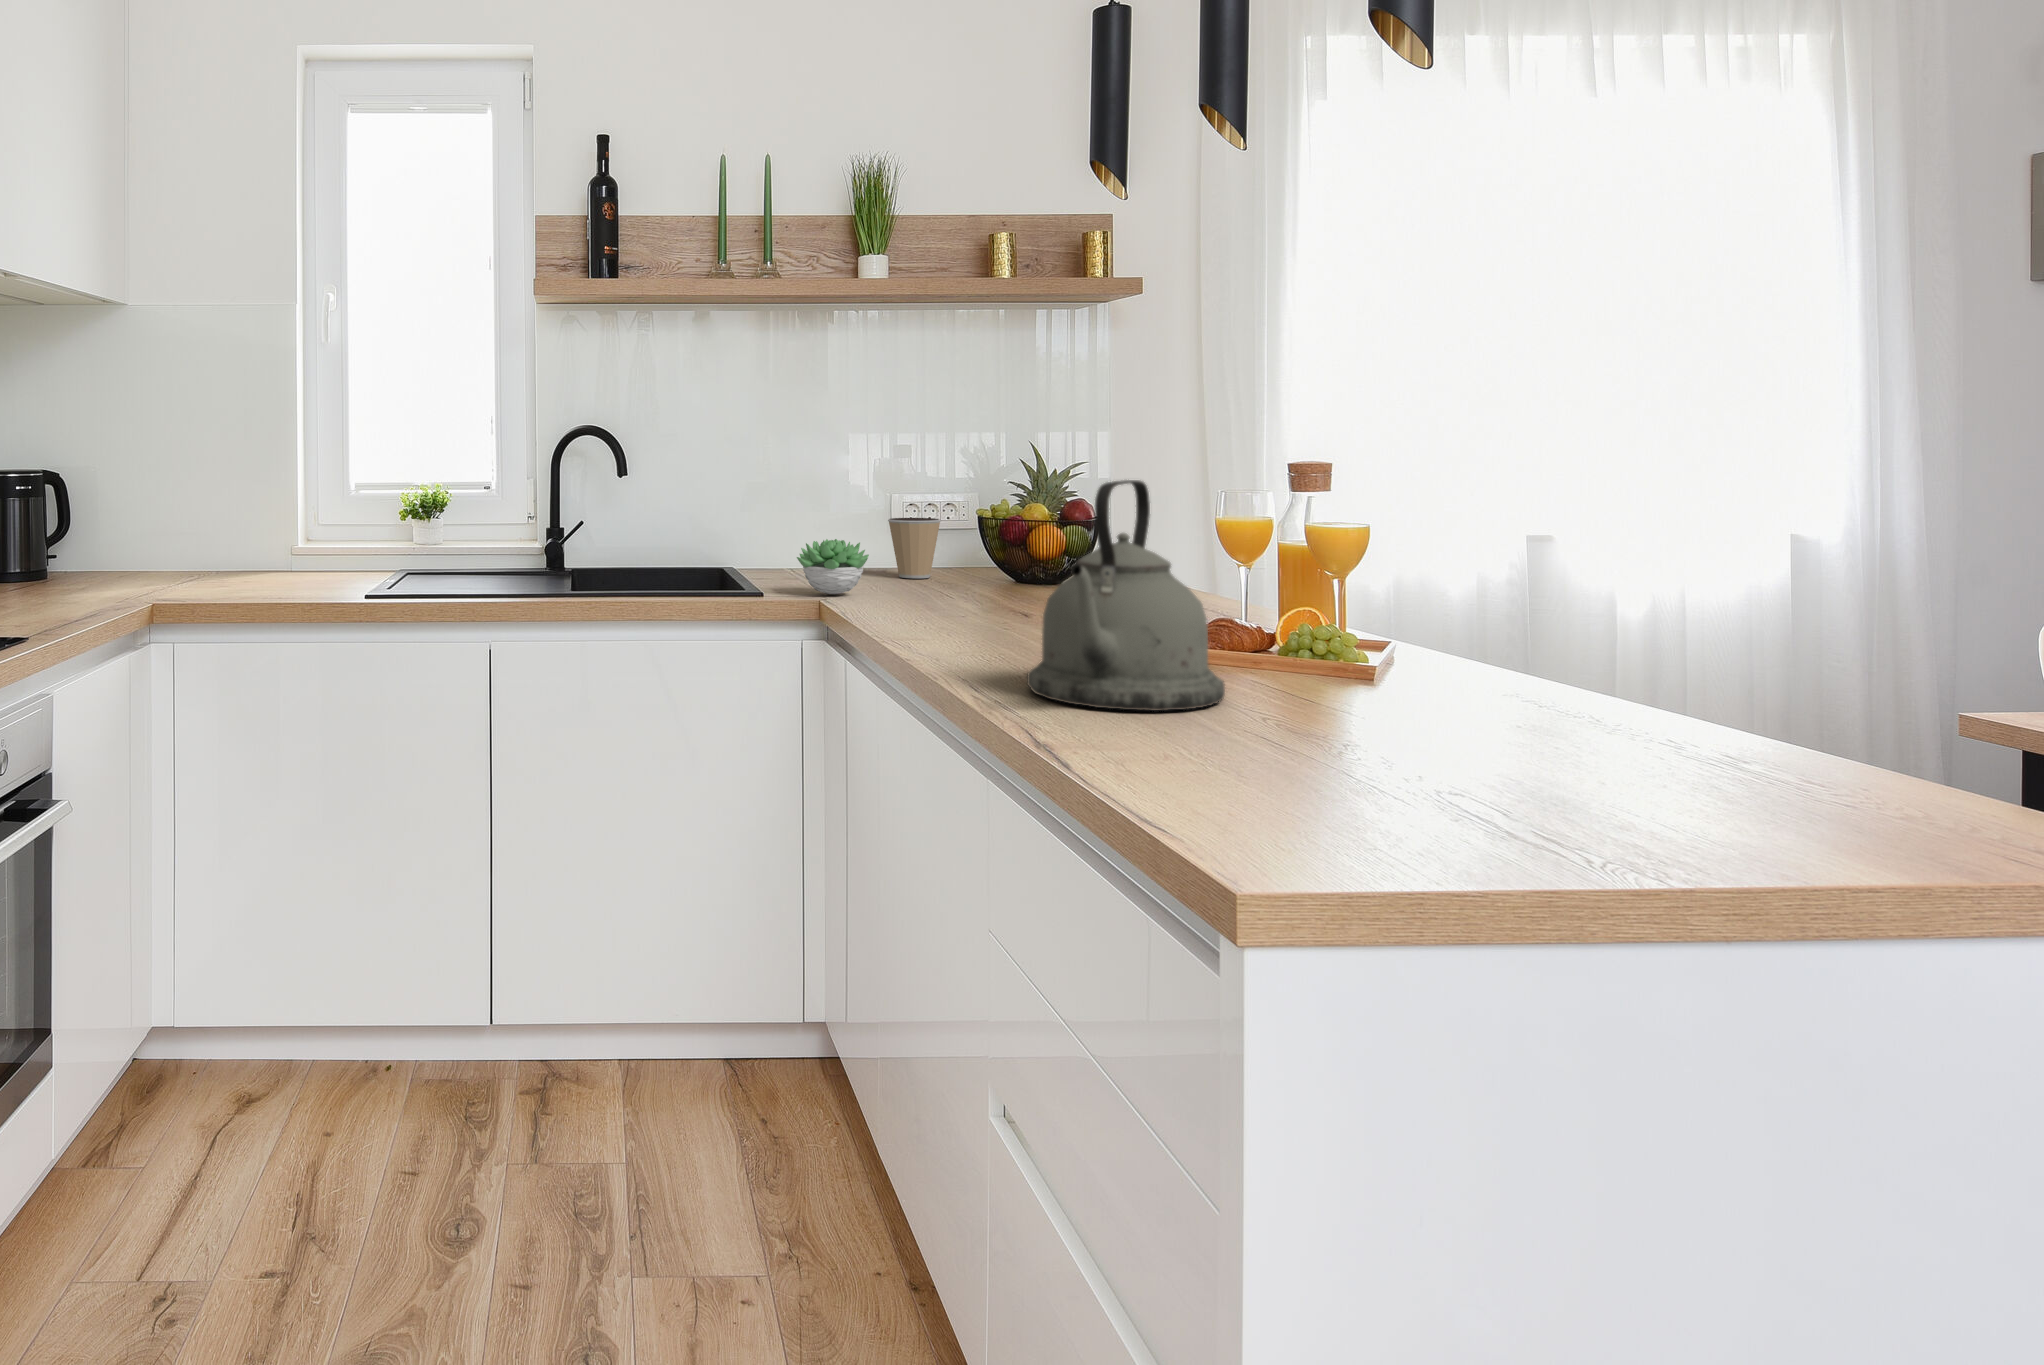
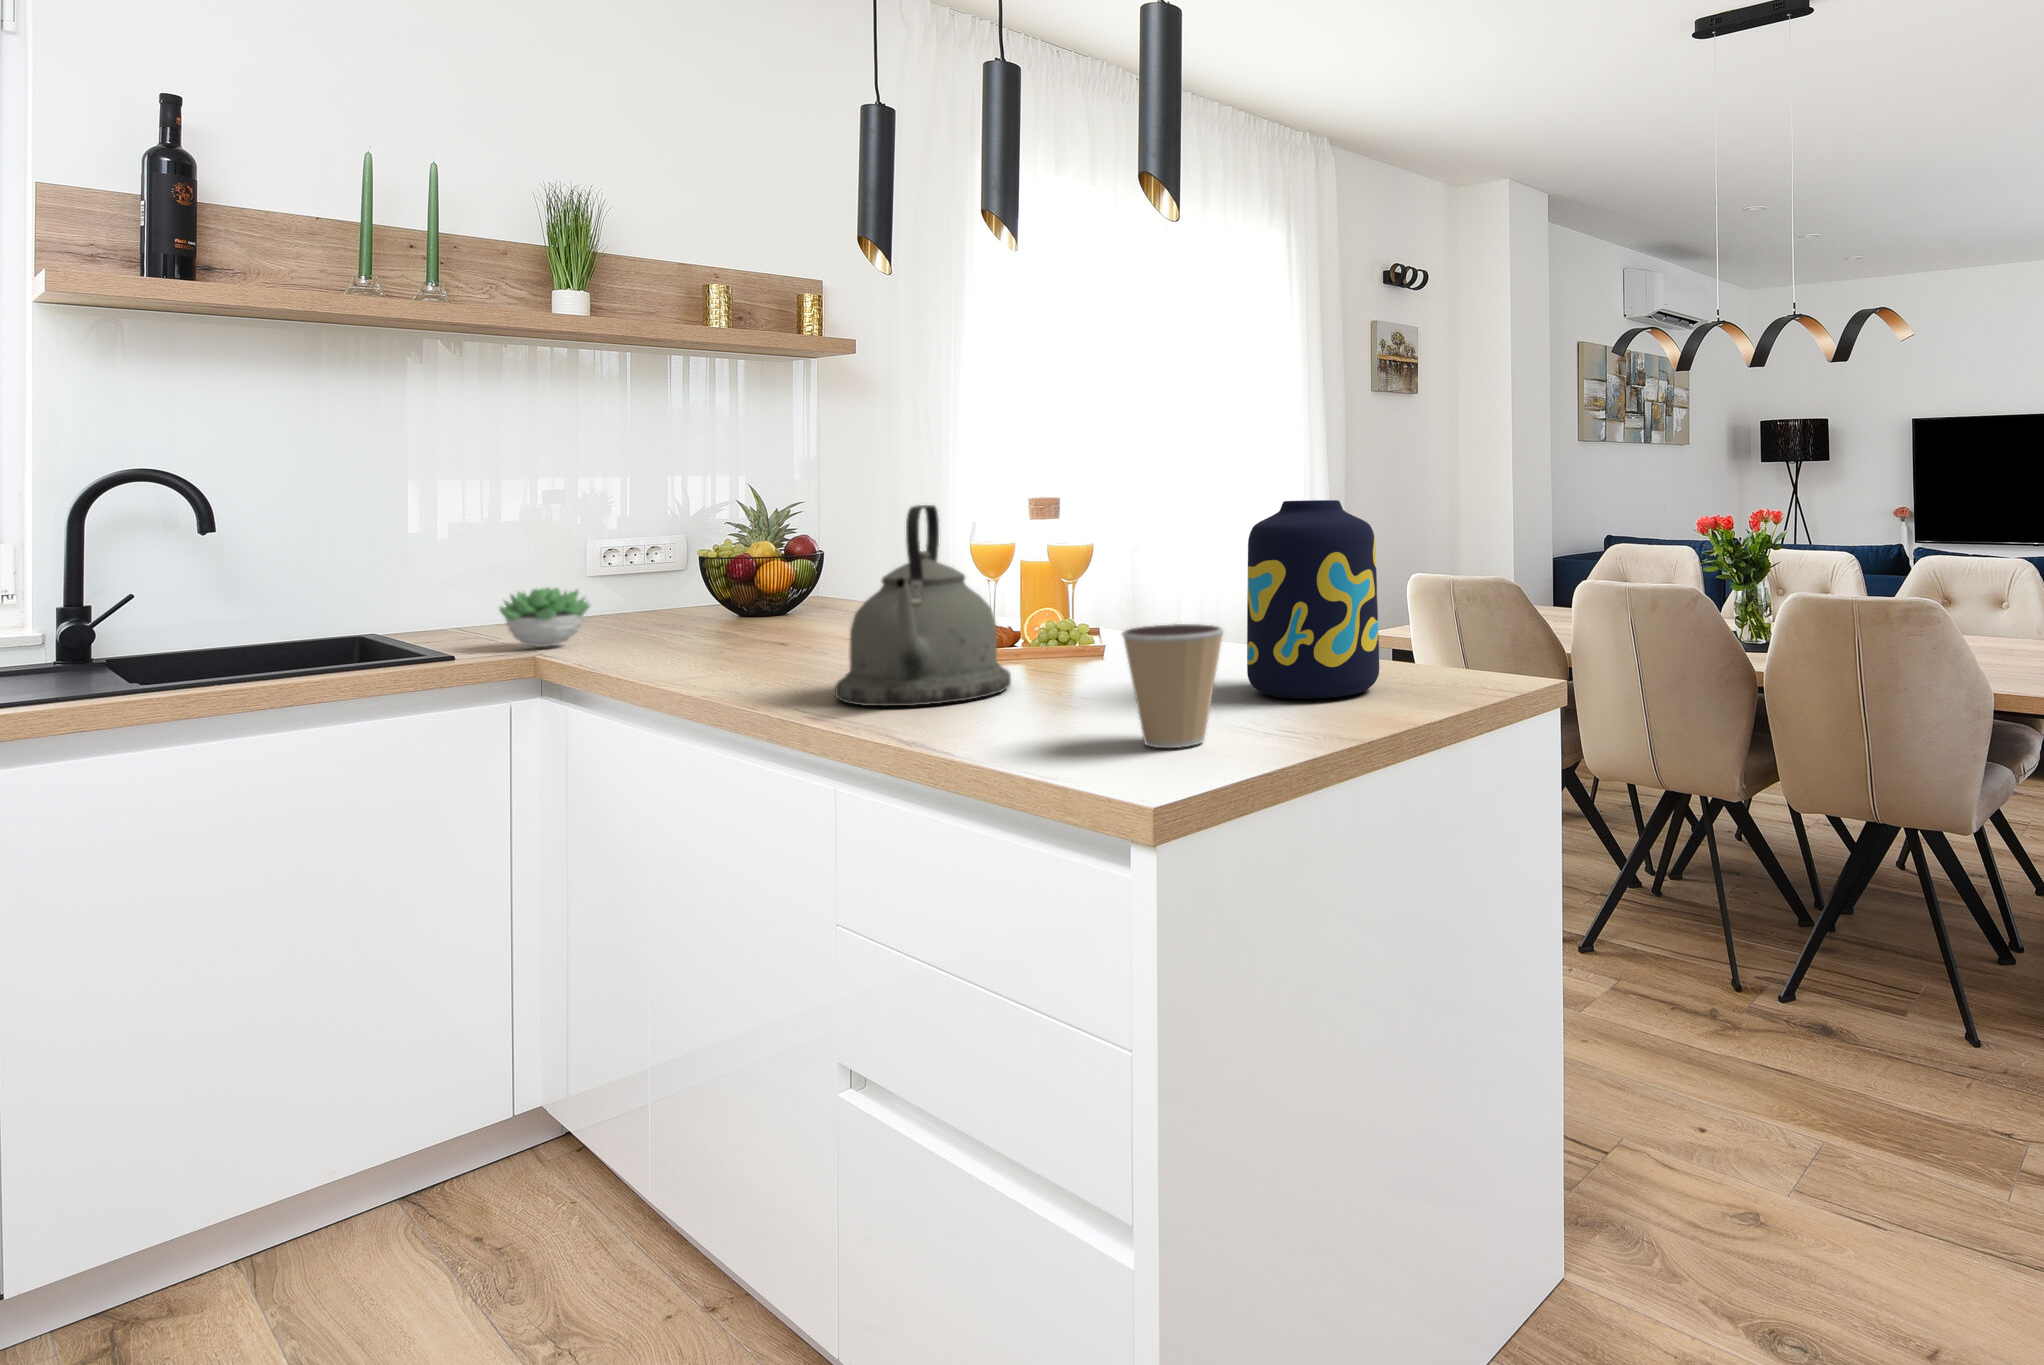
vase: none [1543,494,1786,795] -> present [1247,500,1379,699]
coffee cup: present [888,518,941,578] -> present [1122,624,1223,748]

